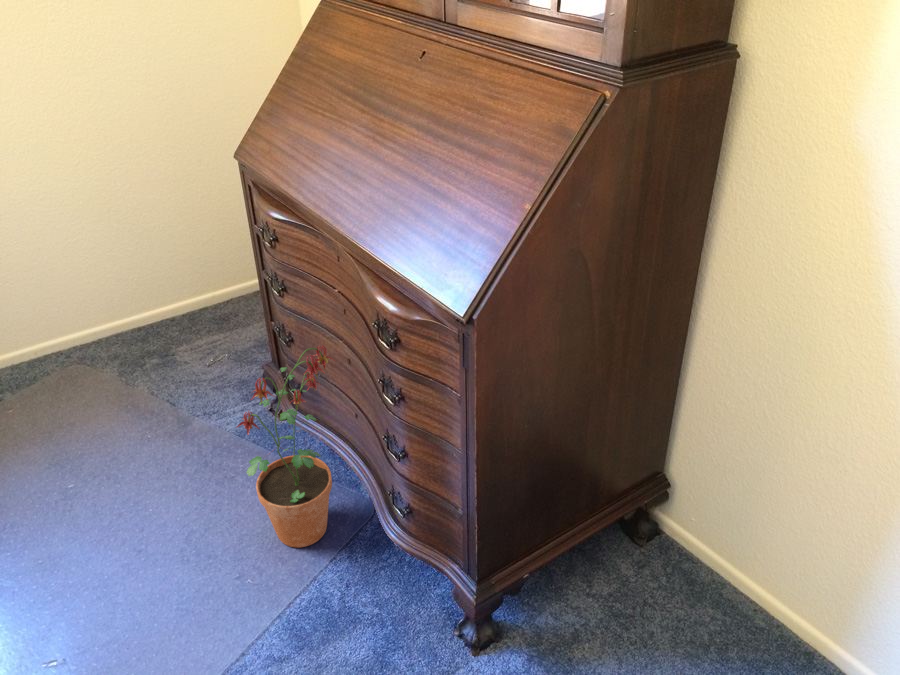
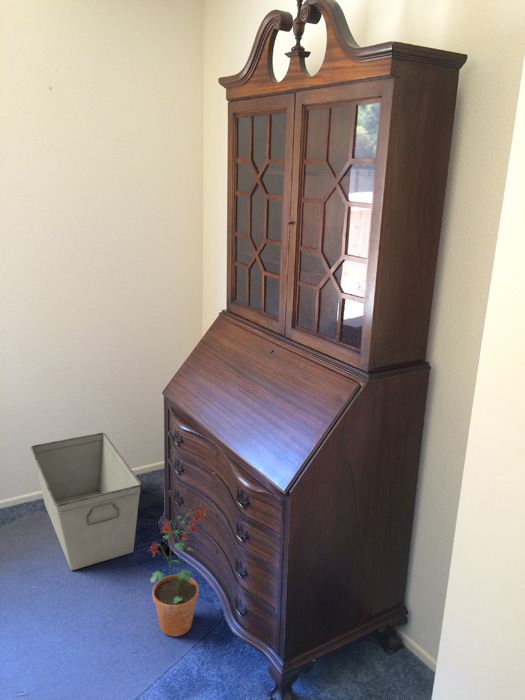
storage bin: none [36,236,228,456] -> present [31,433,141,570]

